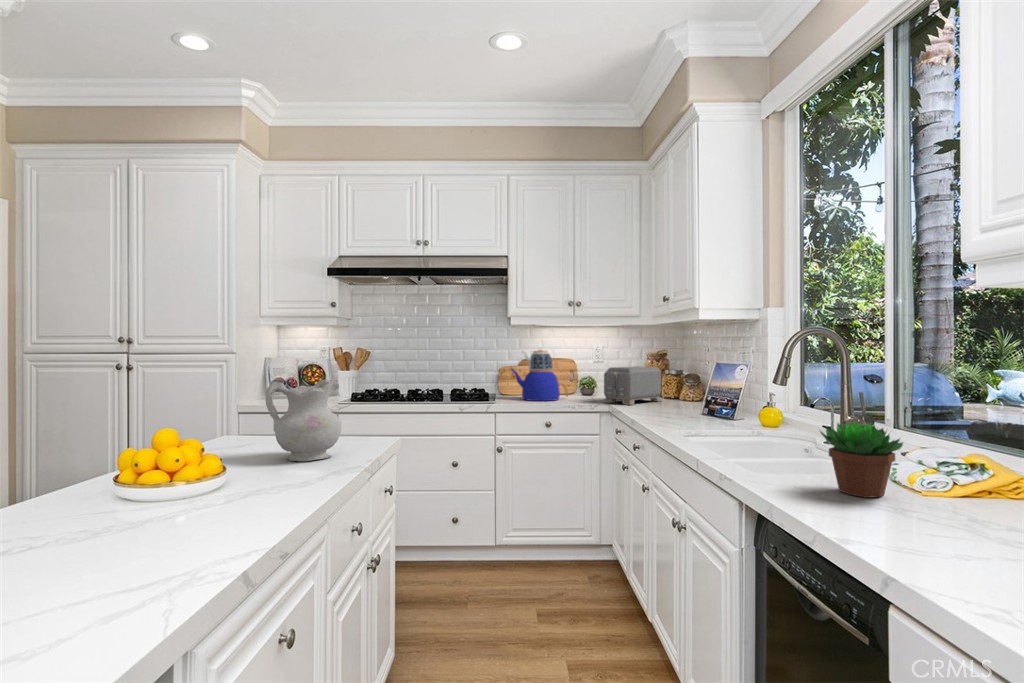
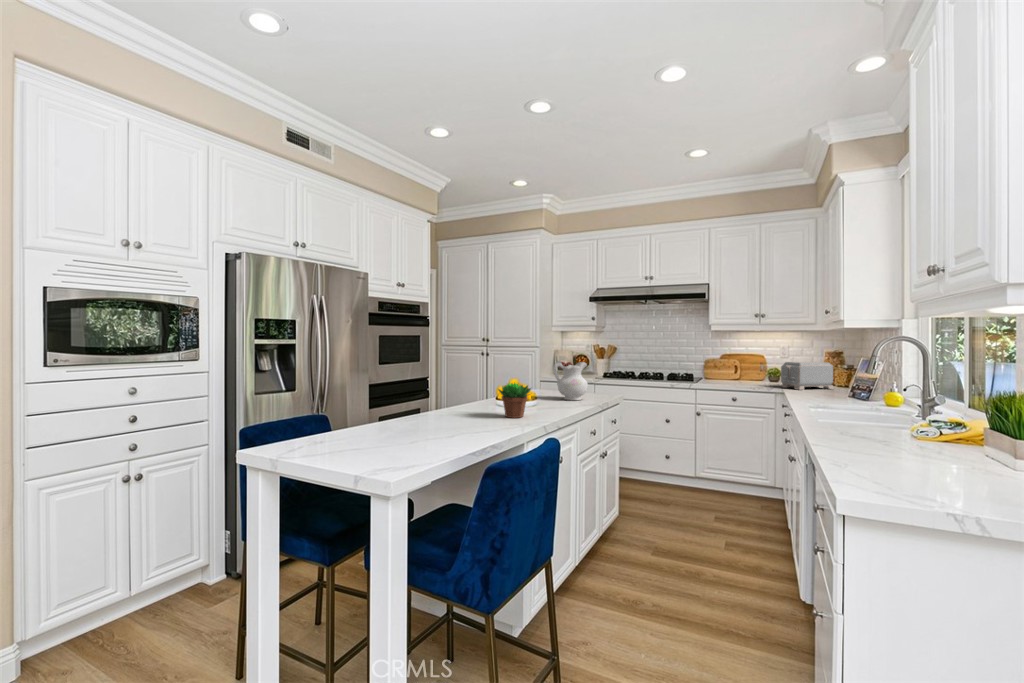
teapot: present [511,350,568,401] -> none [709,346,755,384]
succulent plant: present [820,421,903,497] -> present [498,383,531,418]

